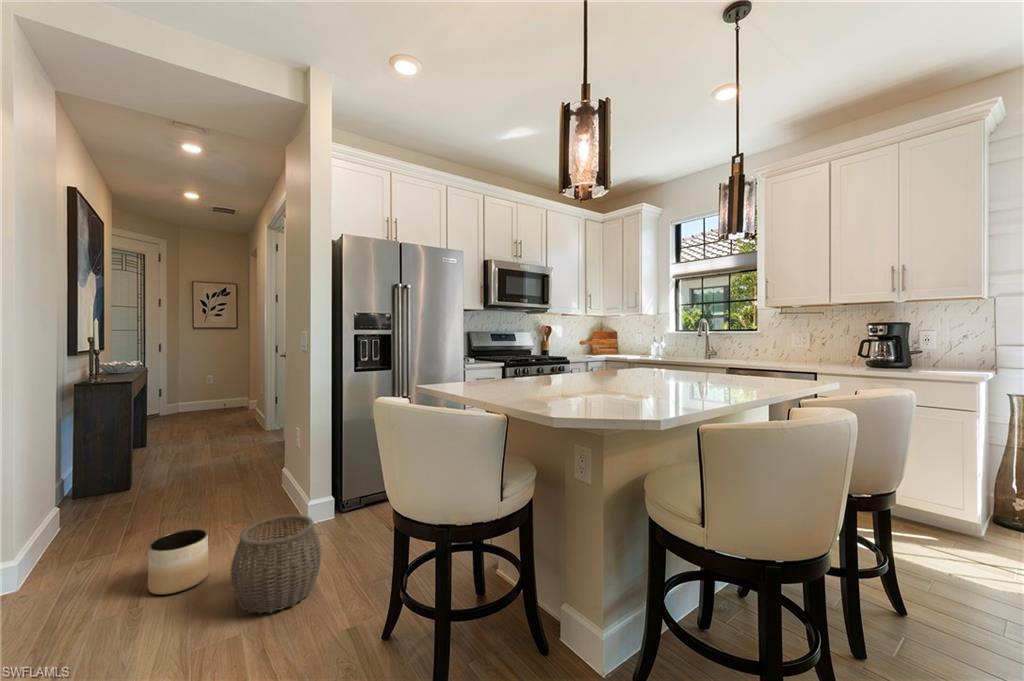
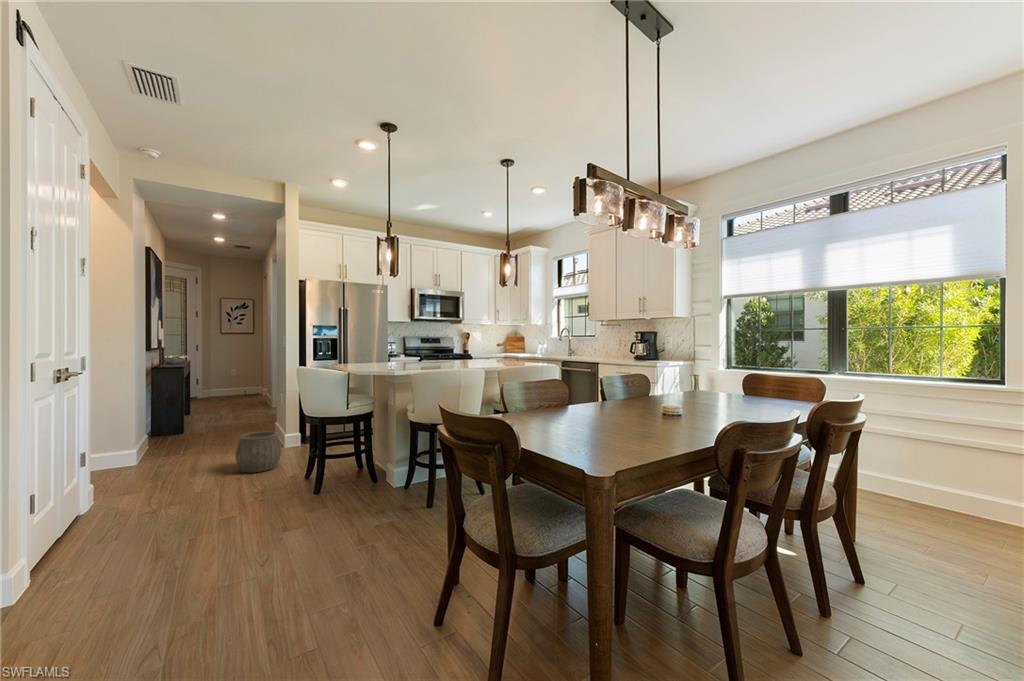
planter: present [148,529,209,595] -> none [196,439,226,467]

